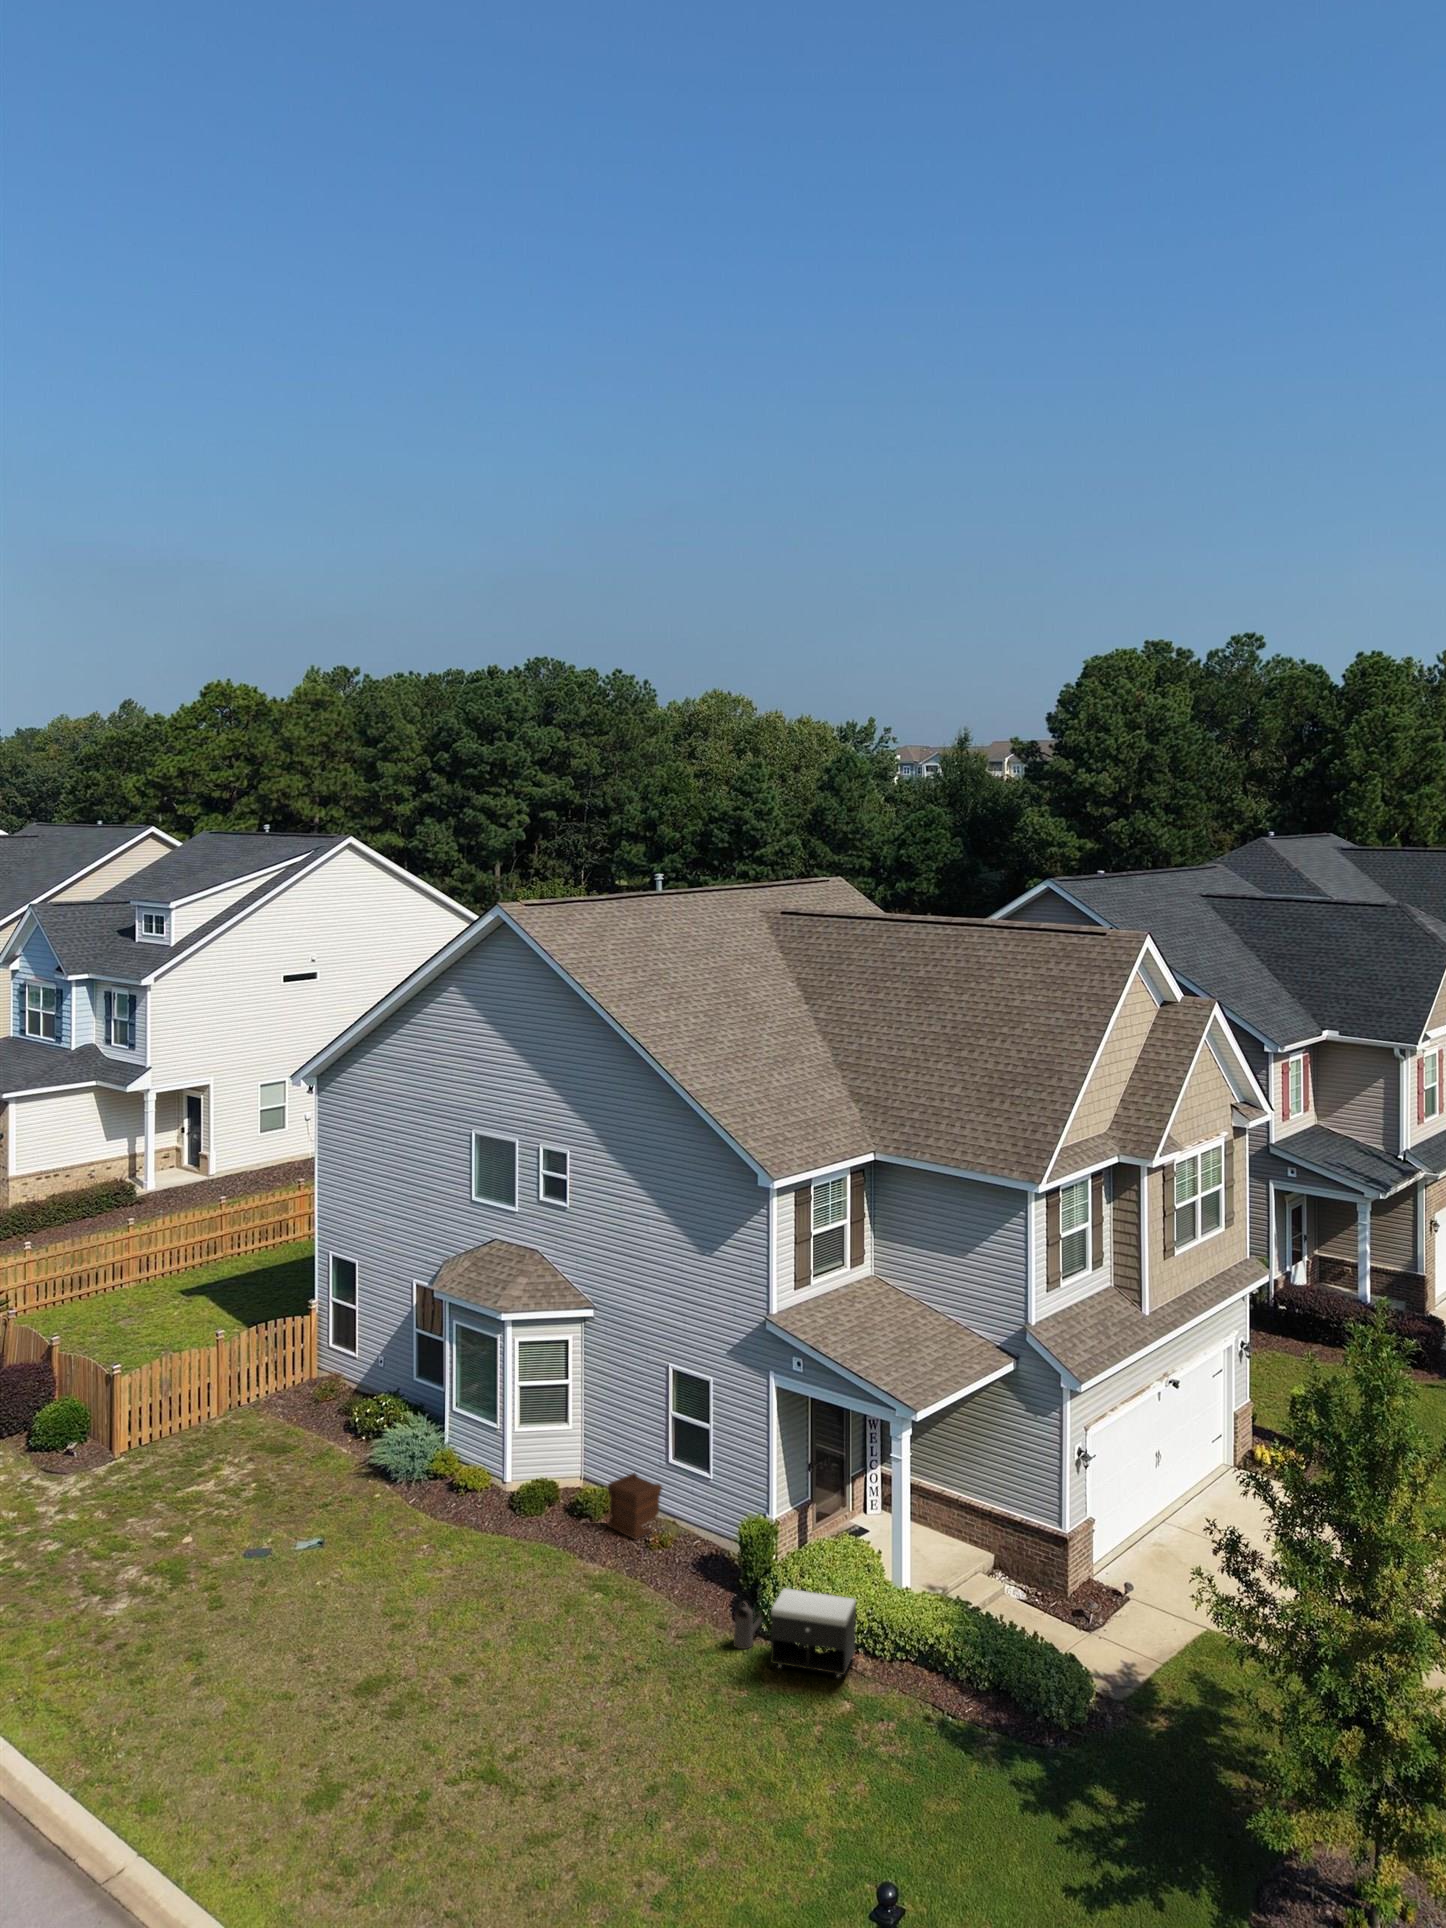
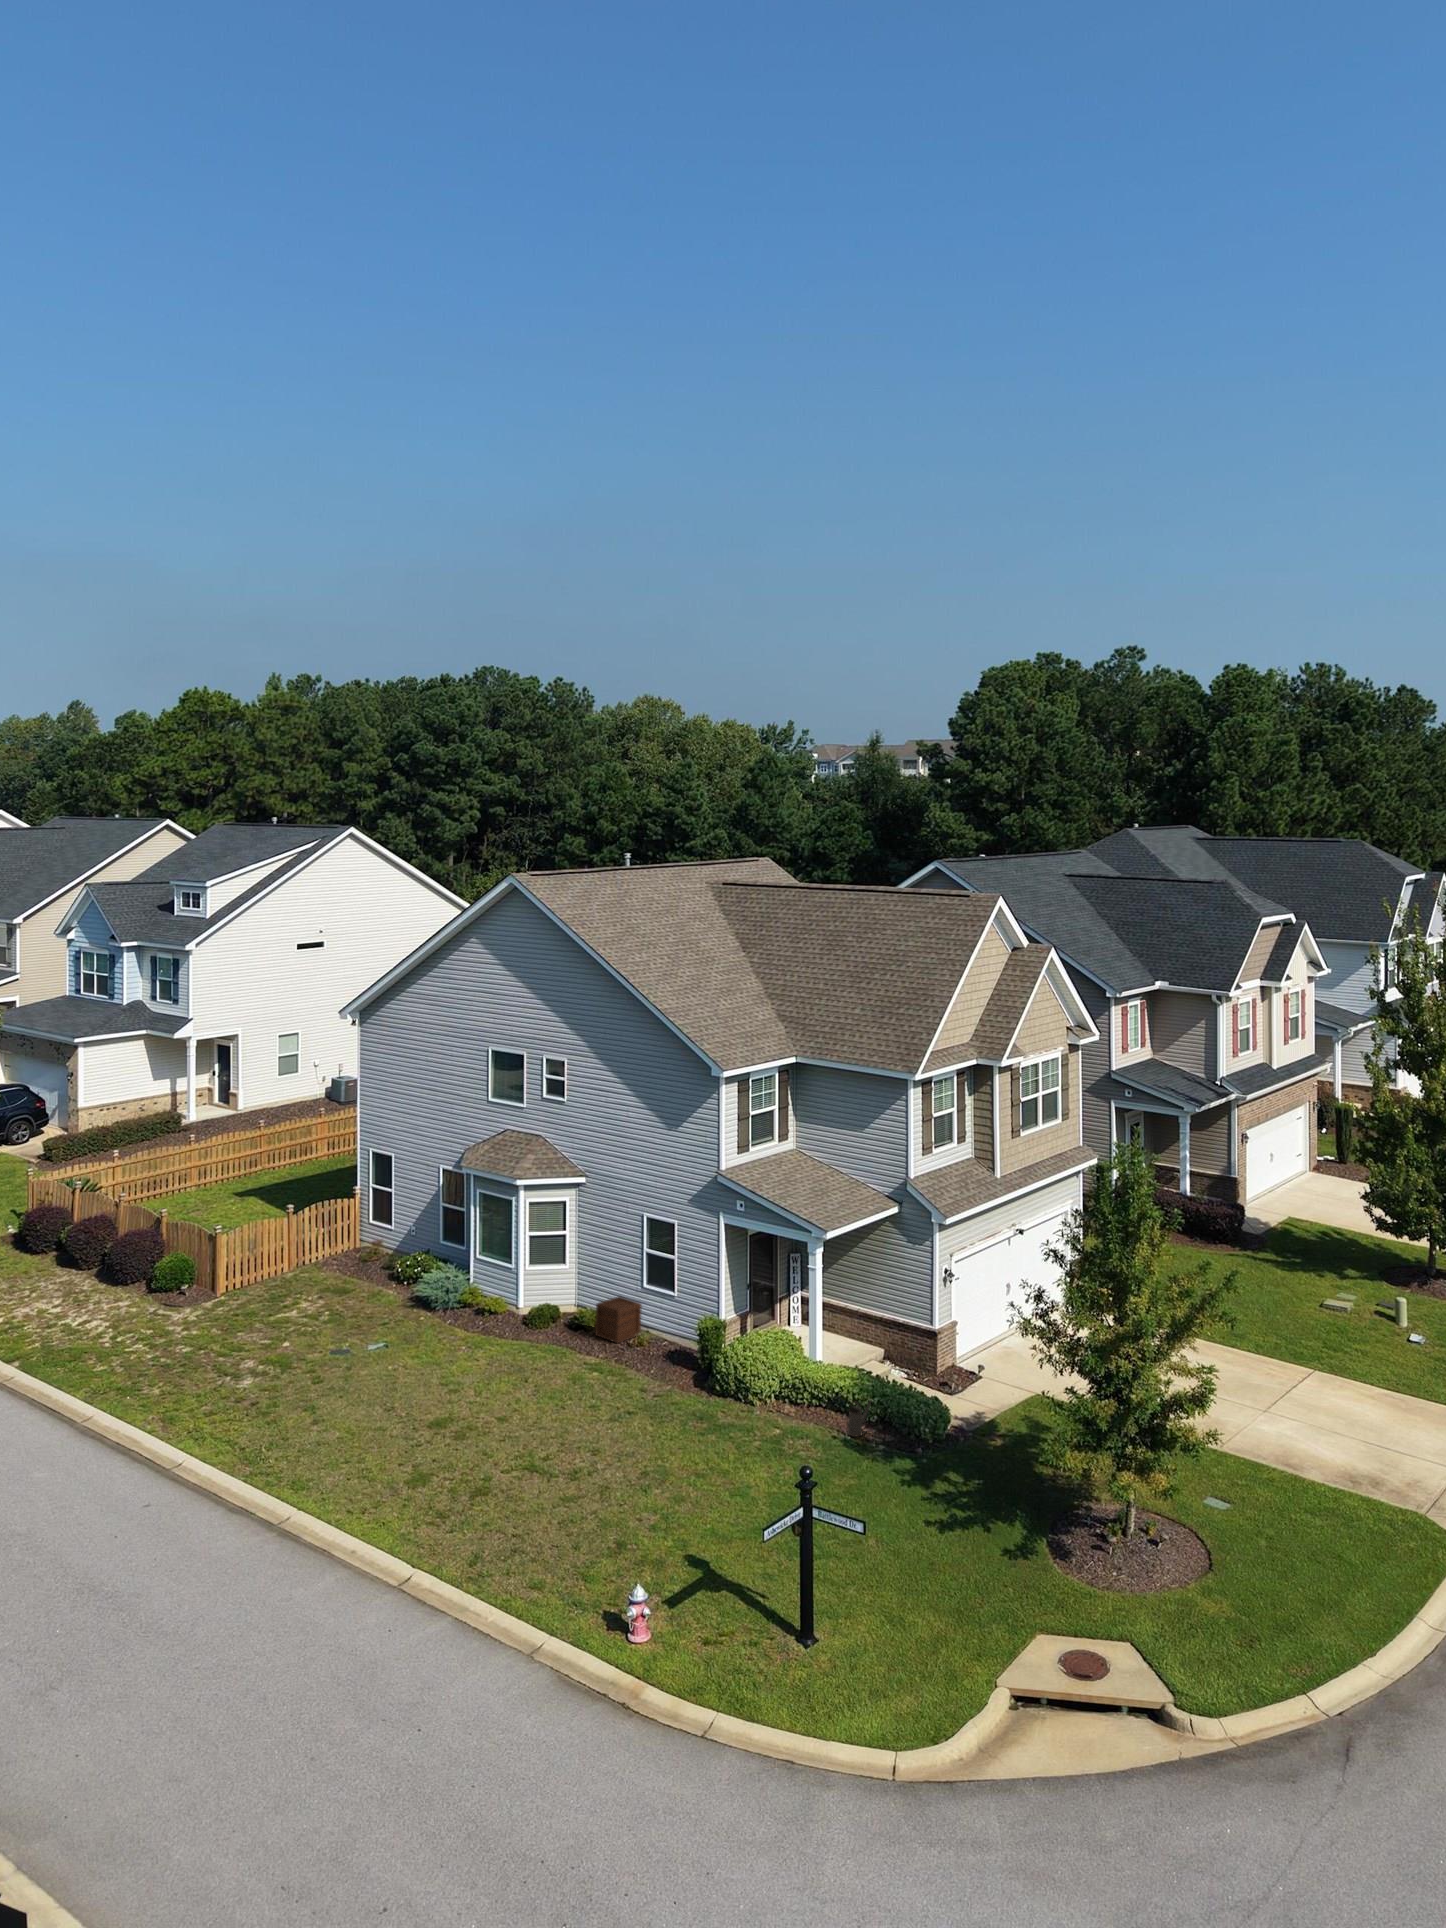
storage bench: present [770,1588,856,1677] -> none [722,1359,784,1418]
watering can: present [730,1602,762,1649] -> present [847,1402,871,1437]

